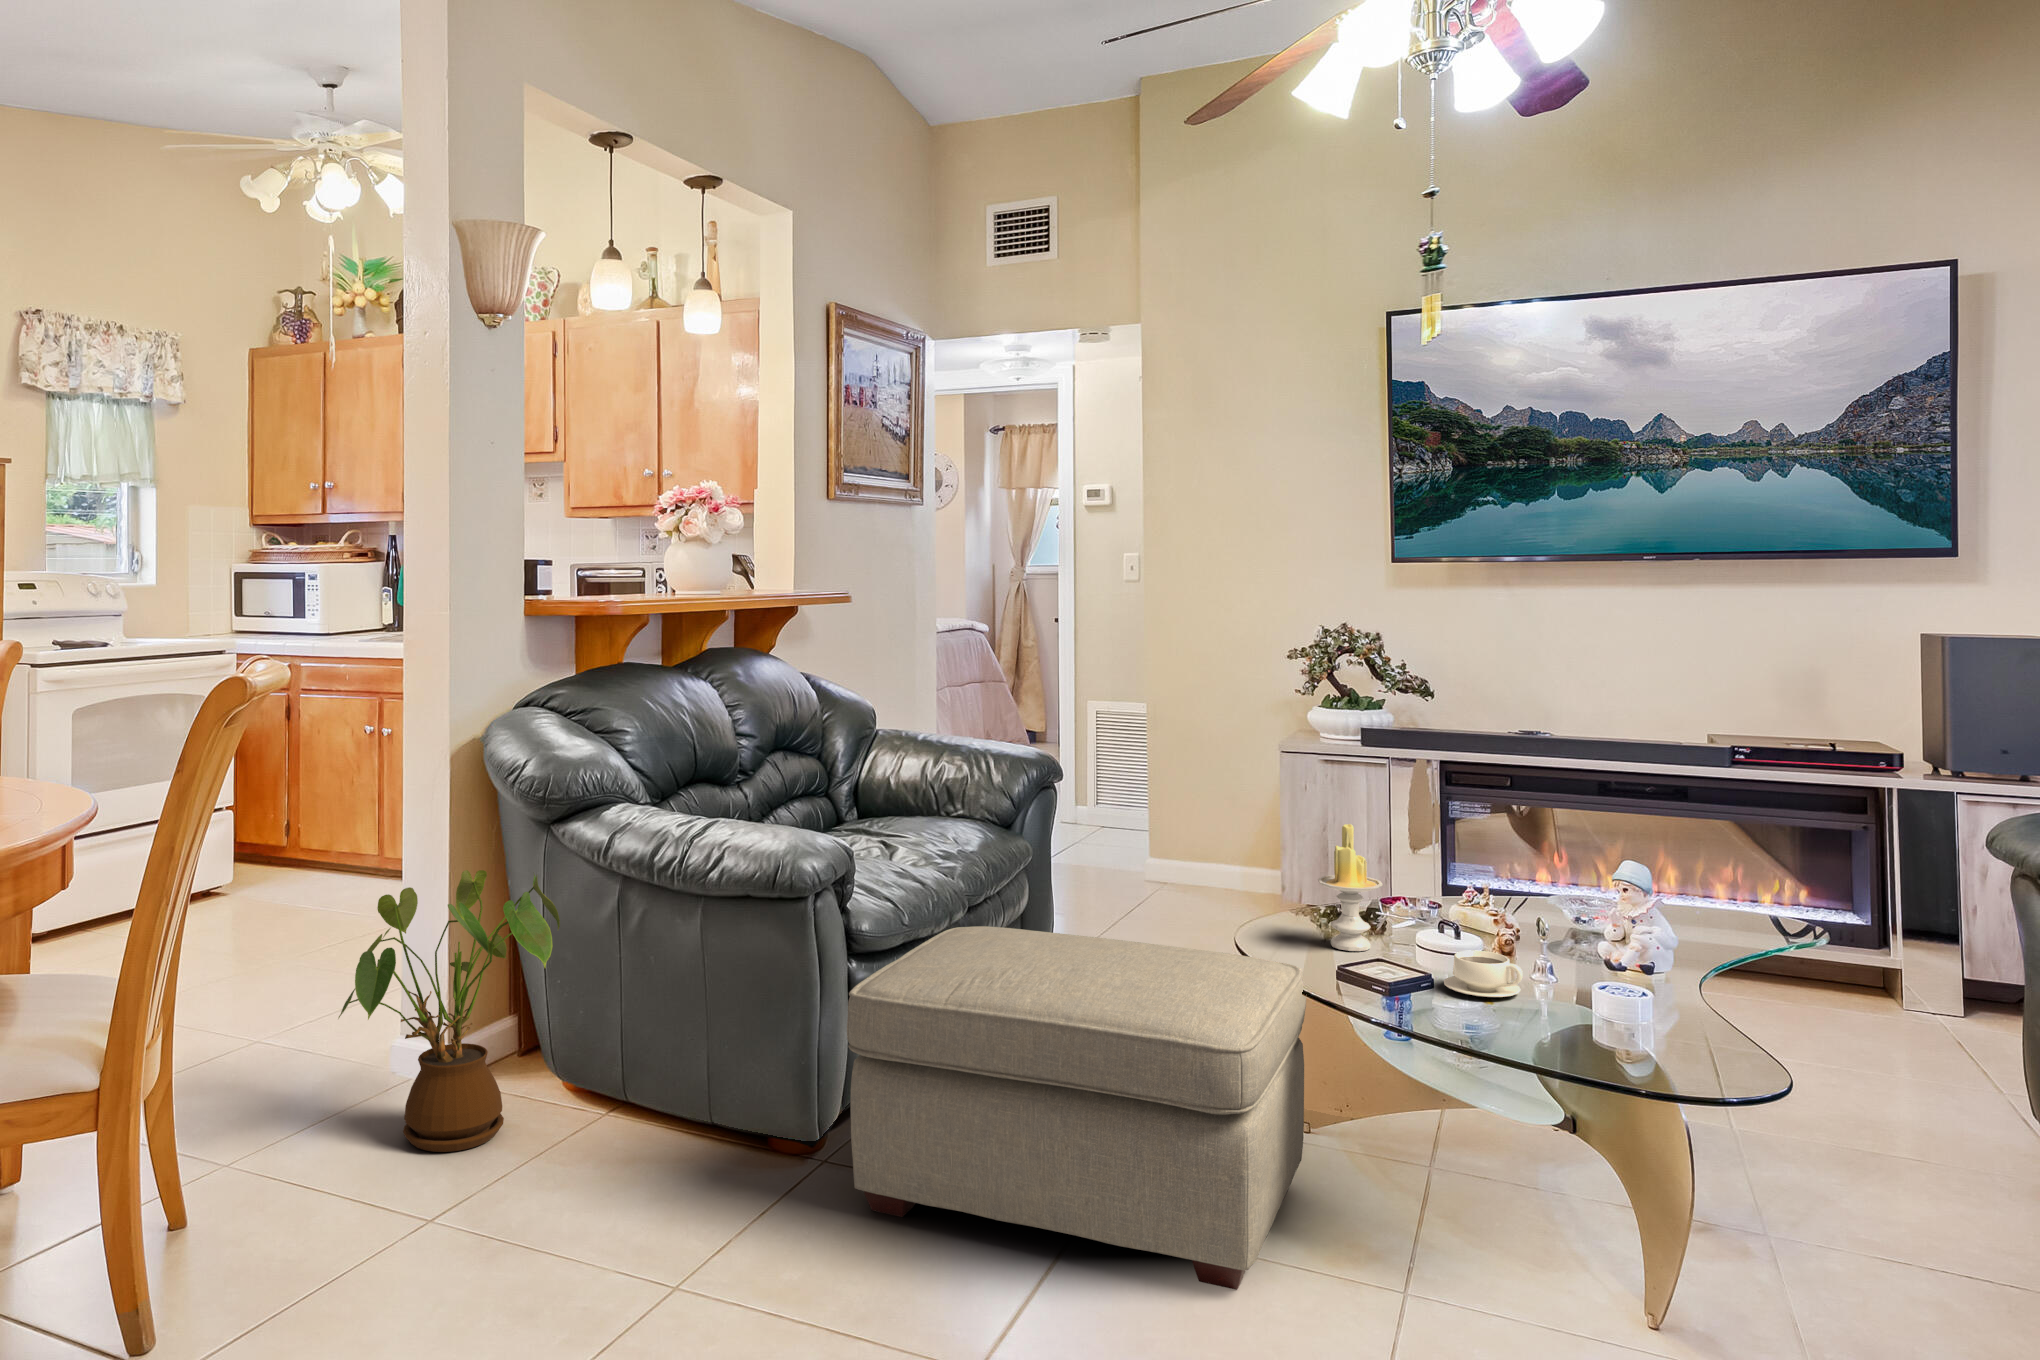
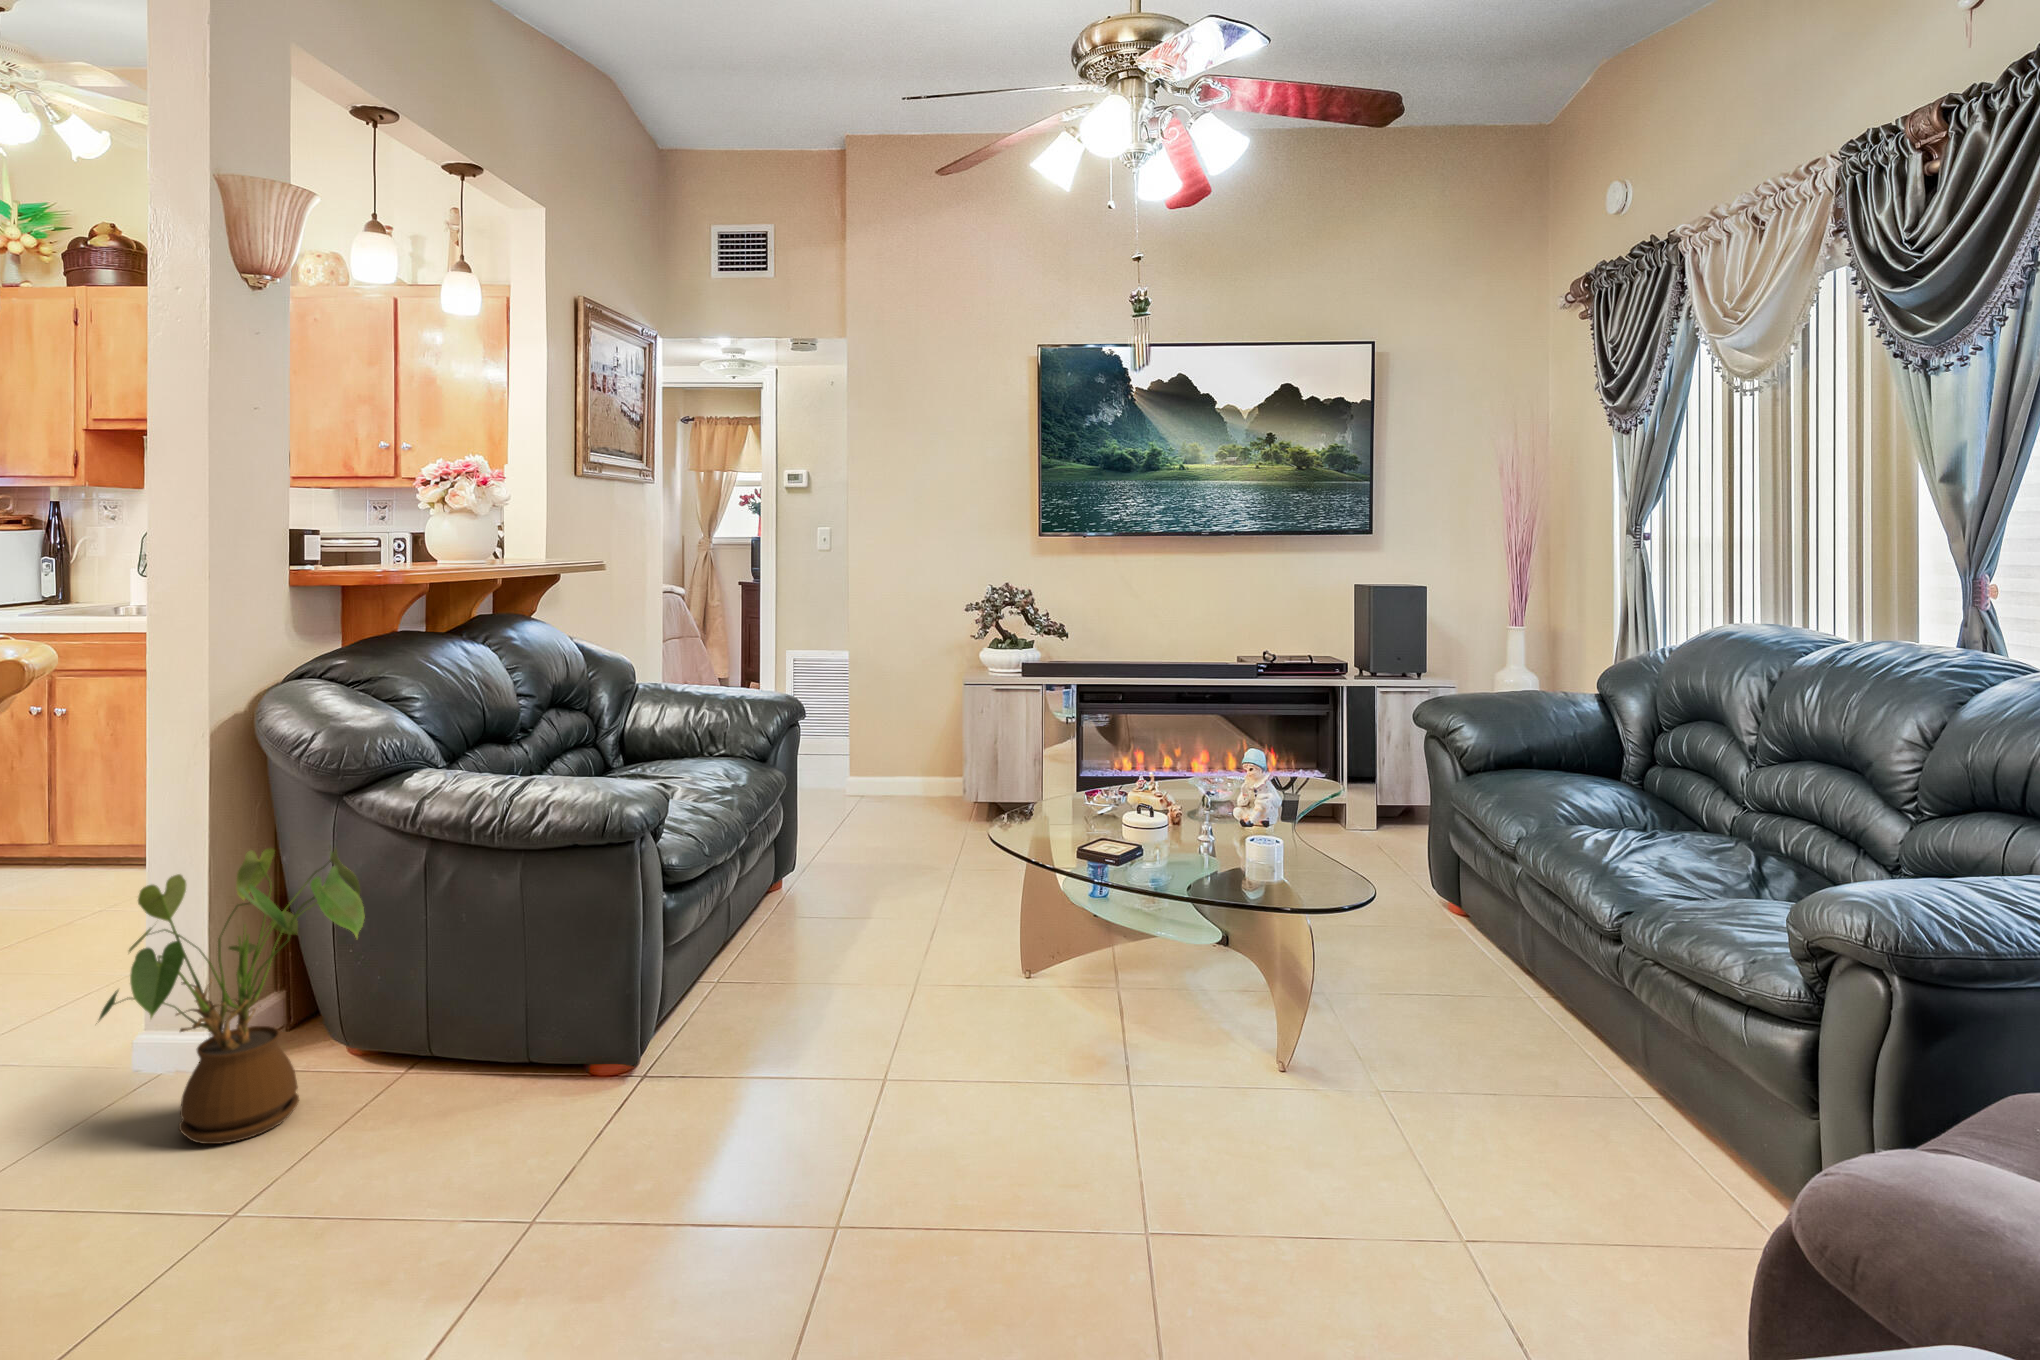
candle: present [1318,824,1383,951] -> none [1045,742,1093,840]
ottoman: present [847,926,1306,1290] -> none [686,852,1051,1118]
teacup: present [1444,950,1523,997] -> none [1147,831,1202,864]

